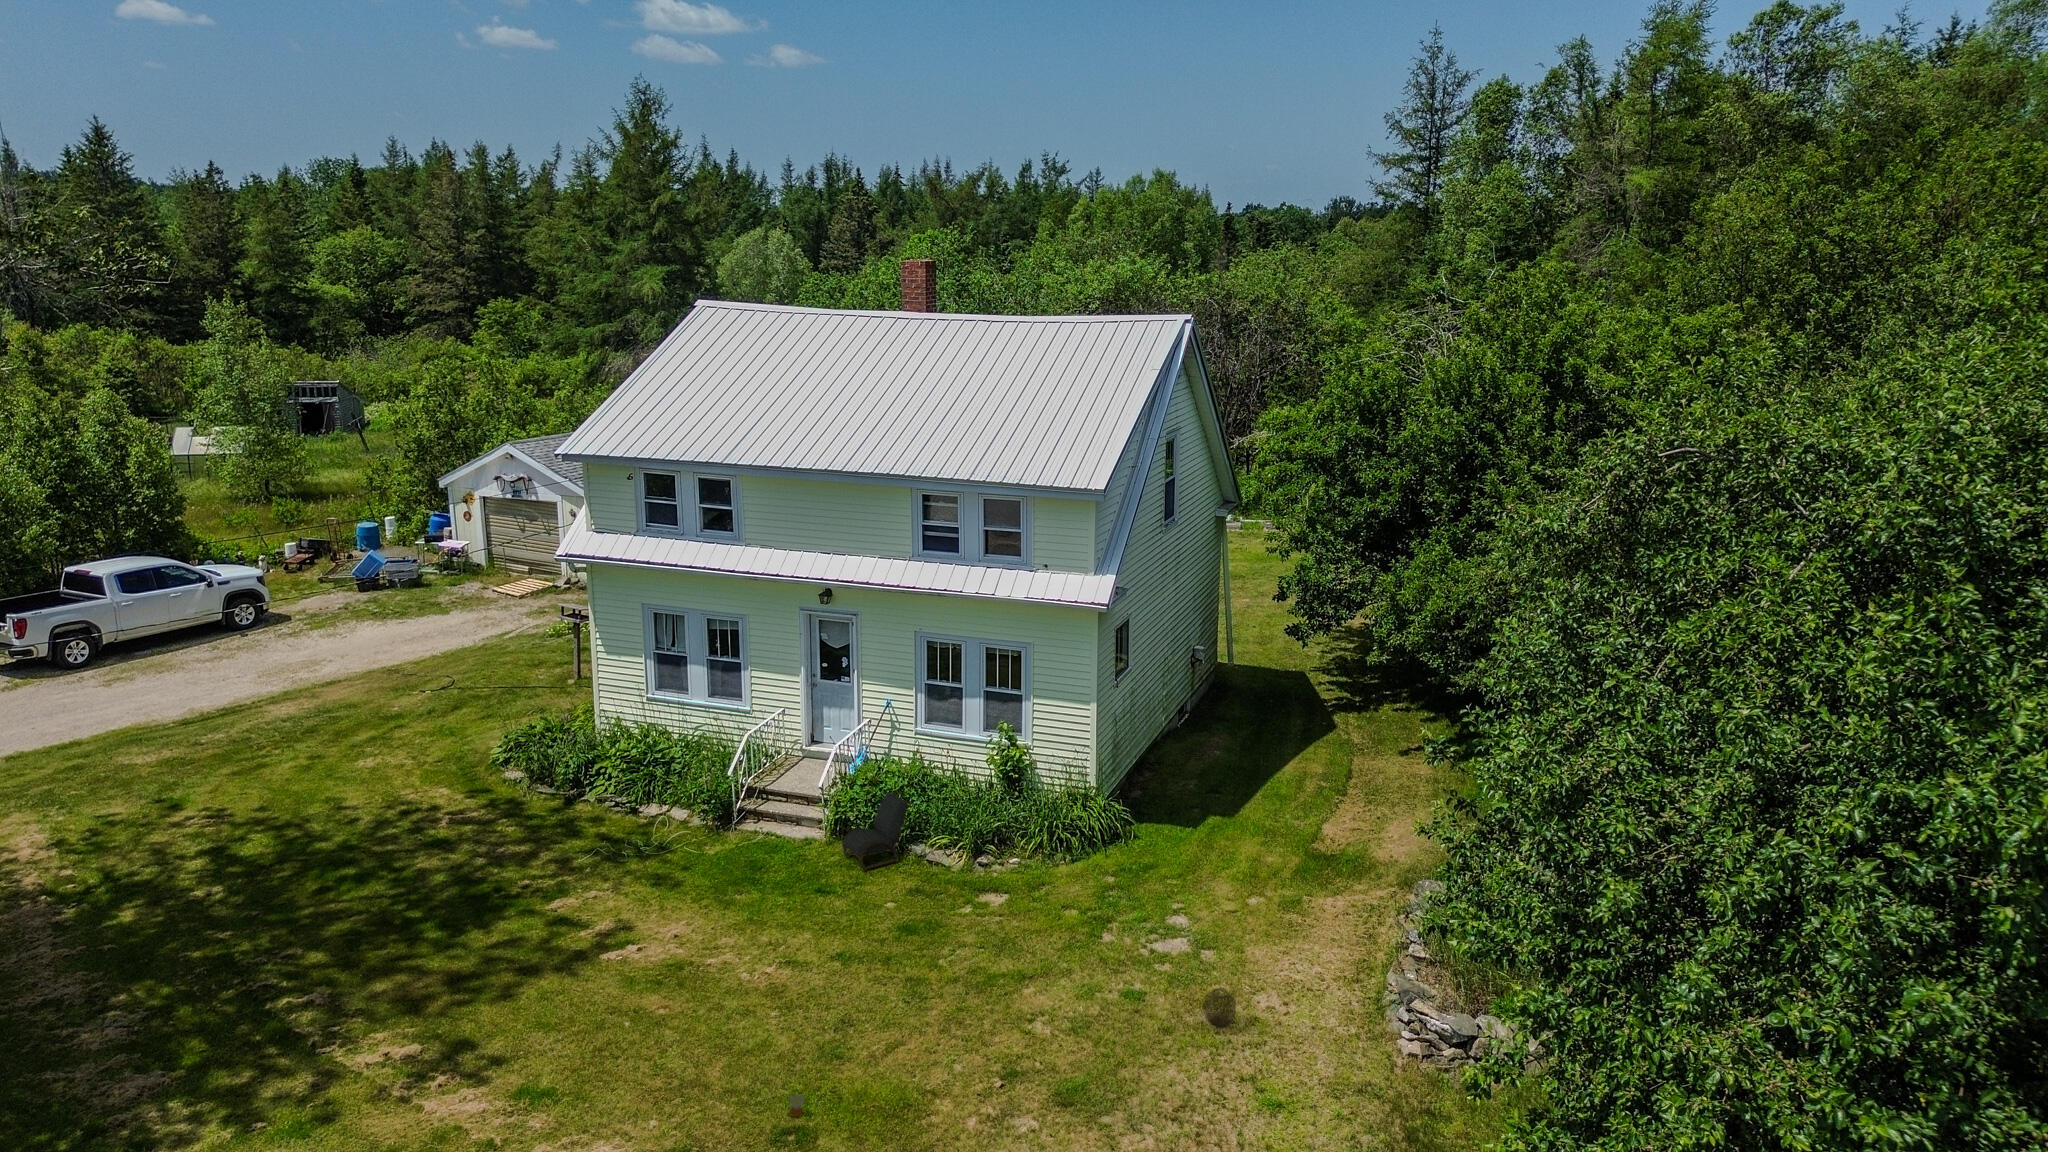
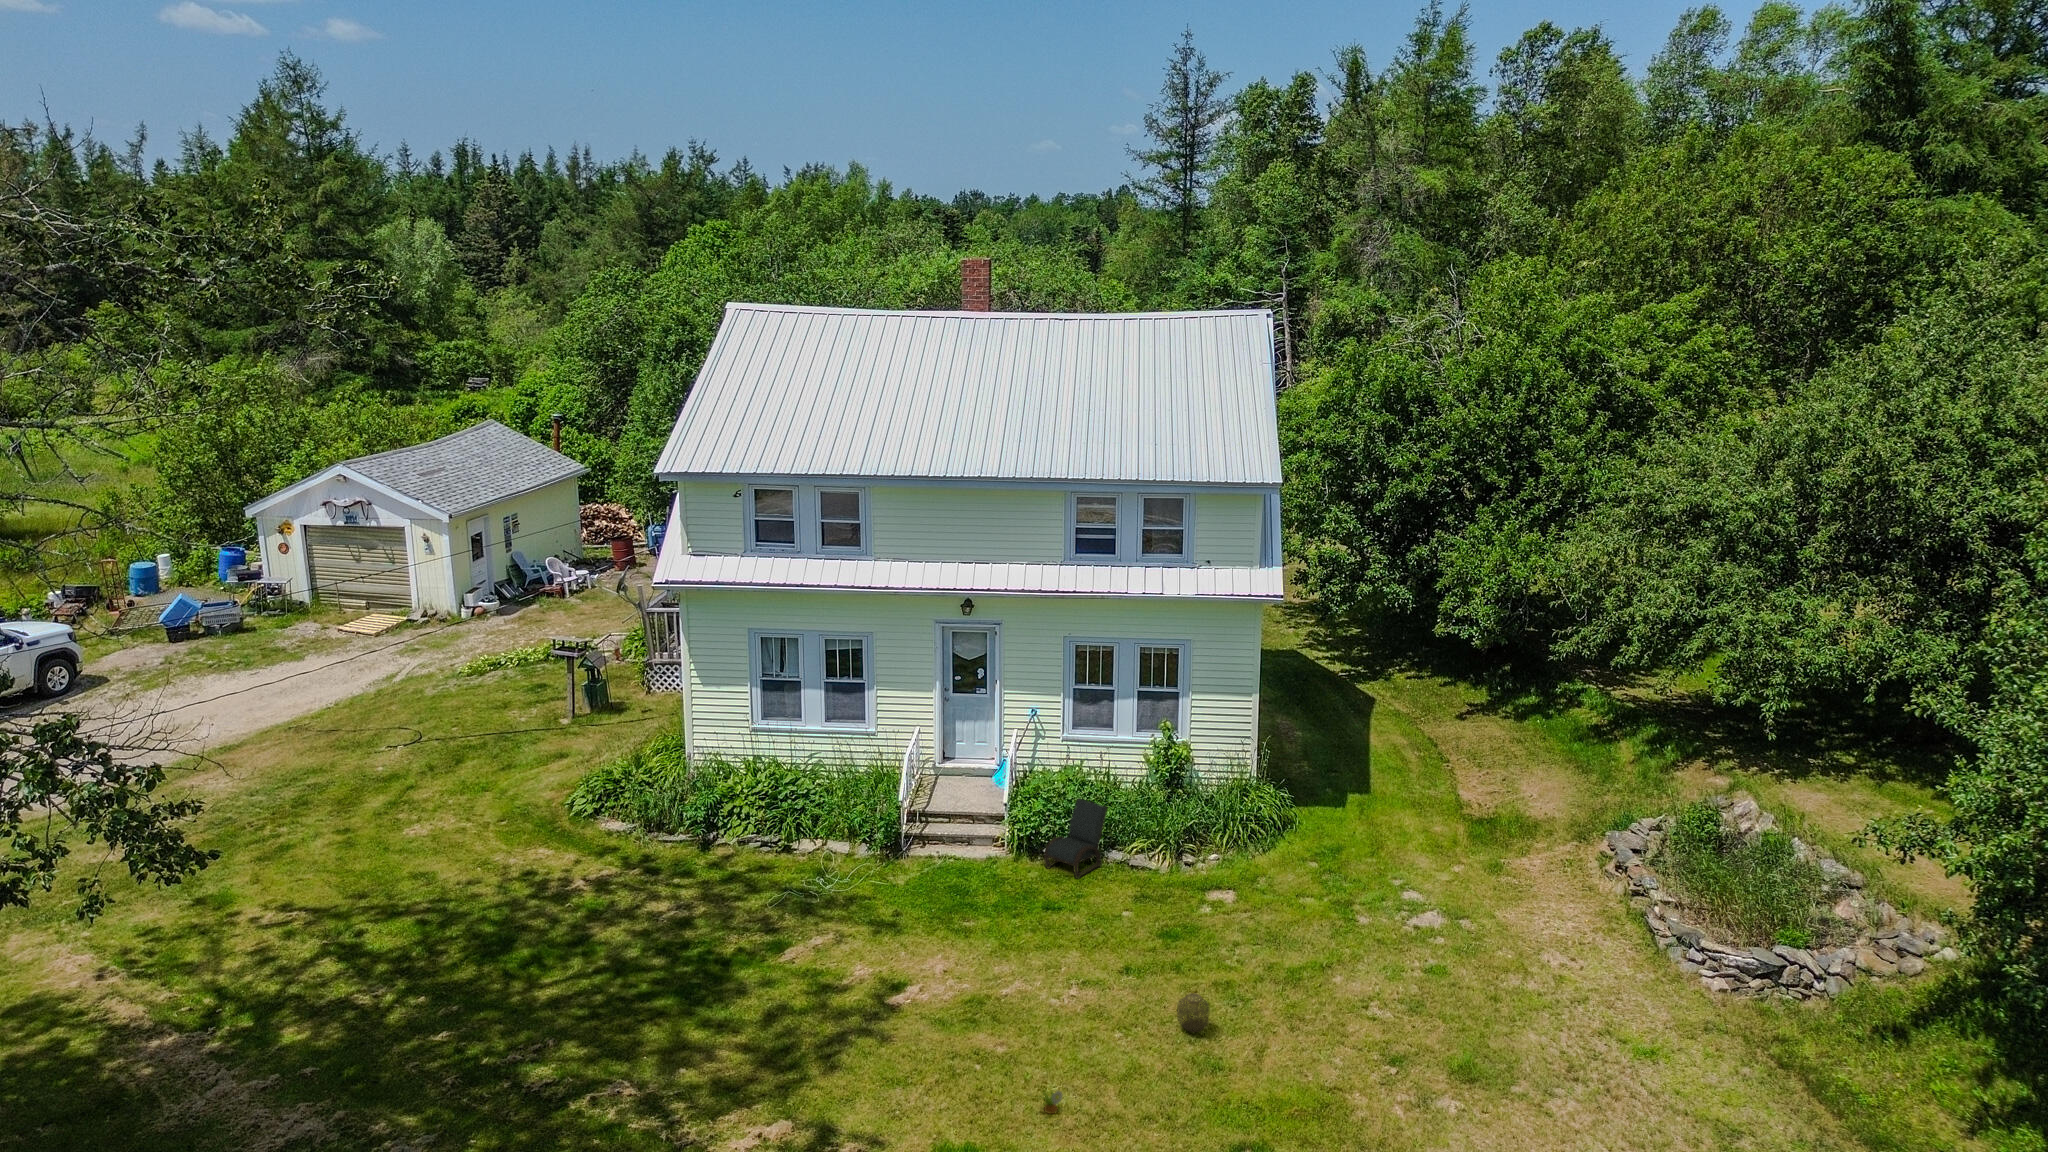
woven basket: present [1204,988,1236,1027] -> present [1177,993,1210,1032]
decorative plant: present [786,1093,809,1117] -> present [1040,1091,1062,1114]

